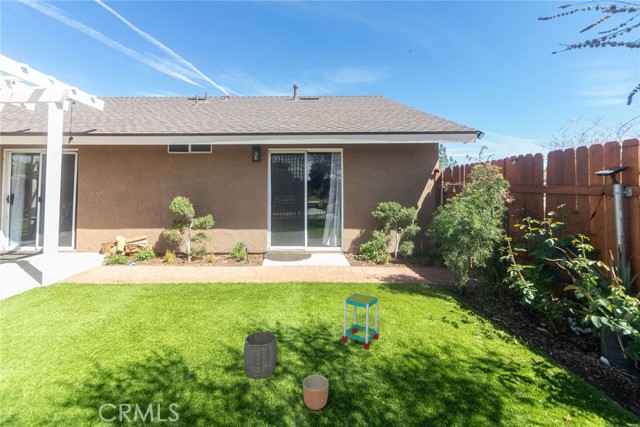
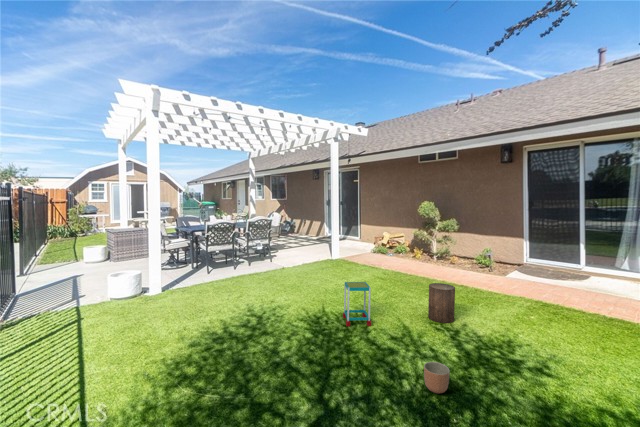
stool: none [238,286,265,329] -> present [428,283,455,323]
side table: present [342,293,379,350] -> present [343,282,371,326]
woven basket: present [244,331,277,379] -> none [401,316,432,355]

